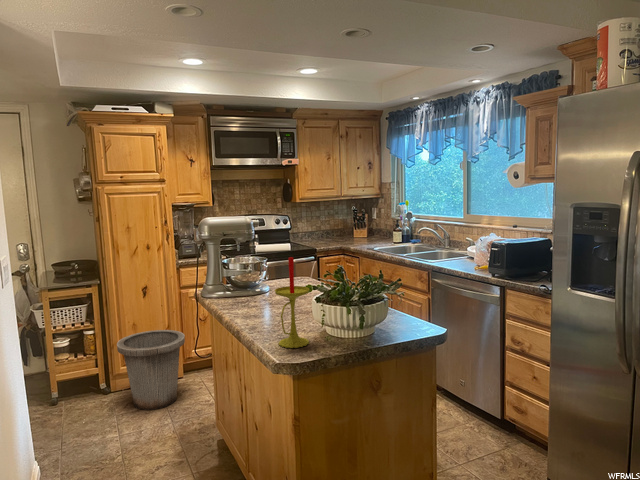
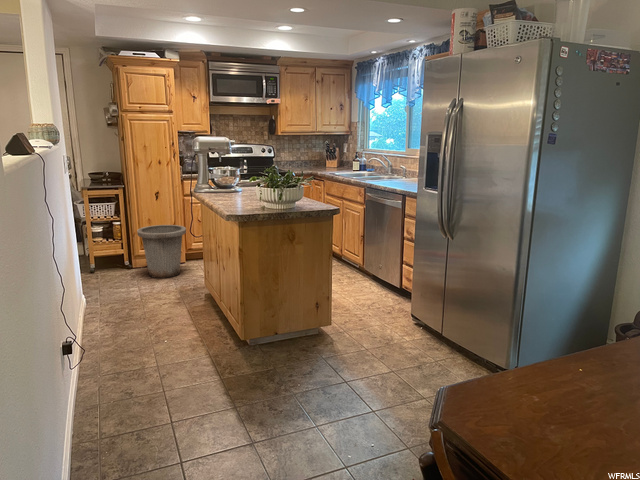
candle: present [275,257,309,348] -> none [231,156,252,210]

